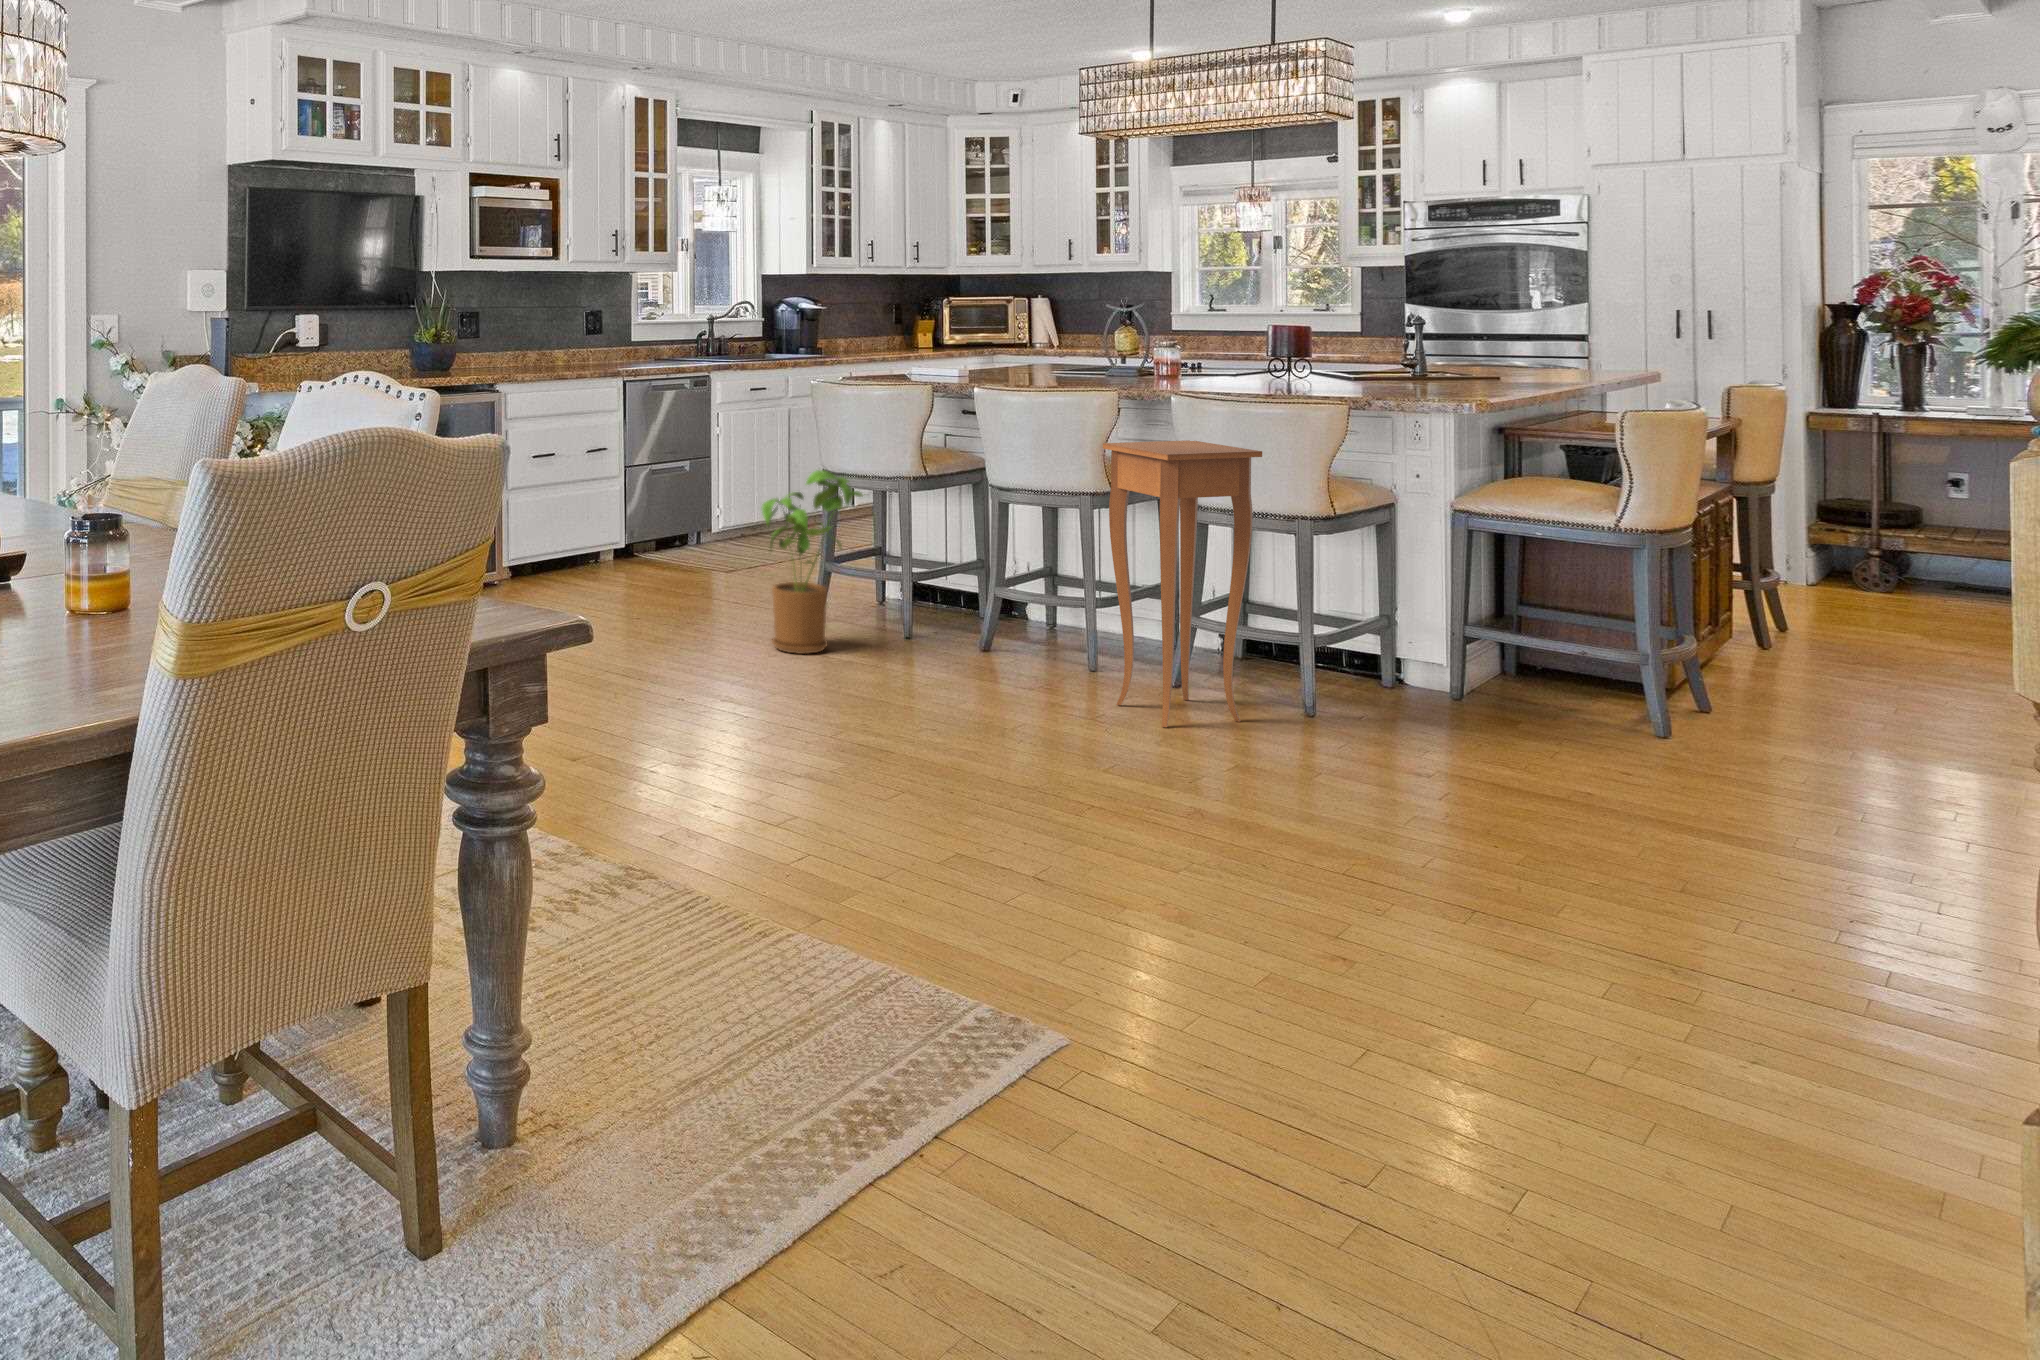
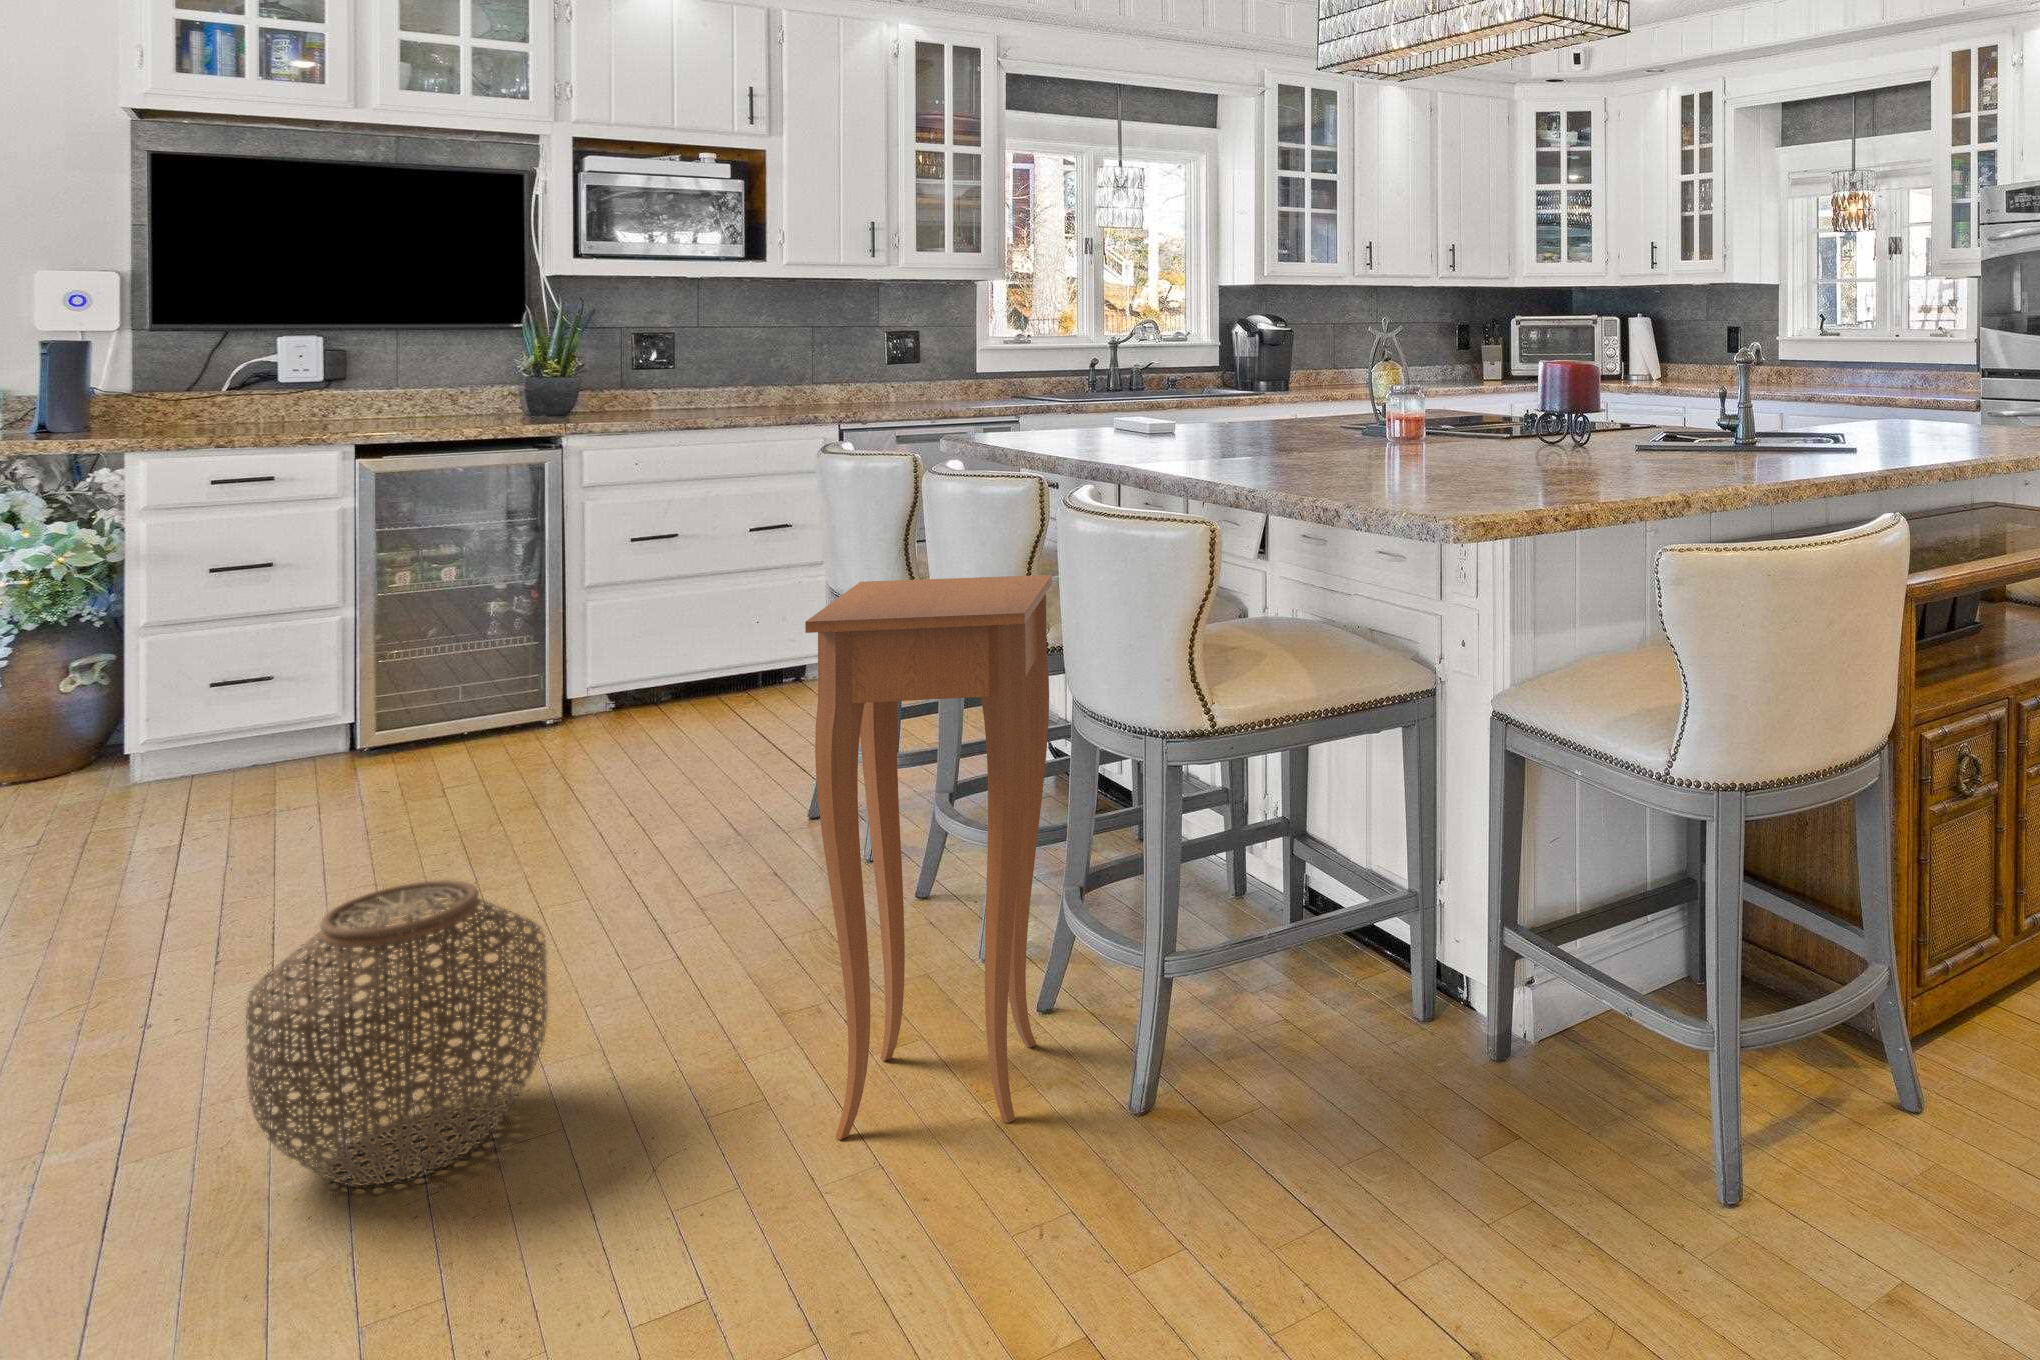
house plant: present [762,470,863,654] -> none [588,594,777,893]
woven basket: none [883,599,1013,744] -> present [246,880,547,1186]

